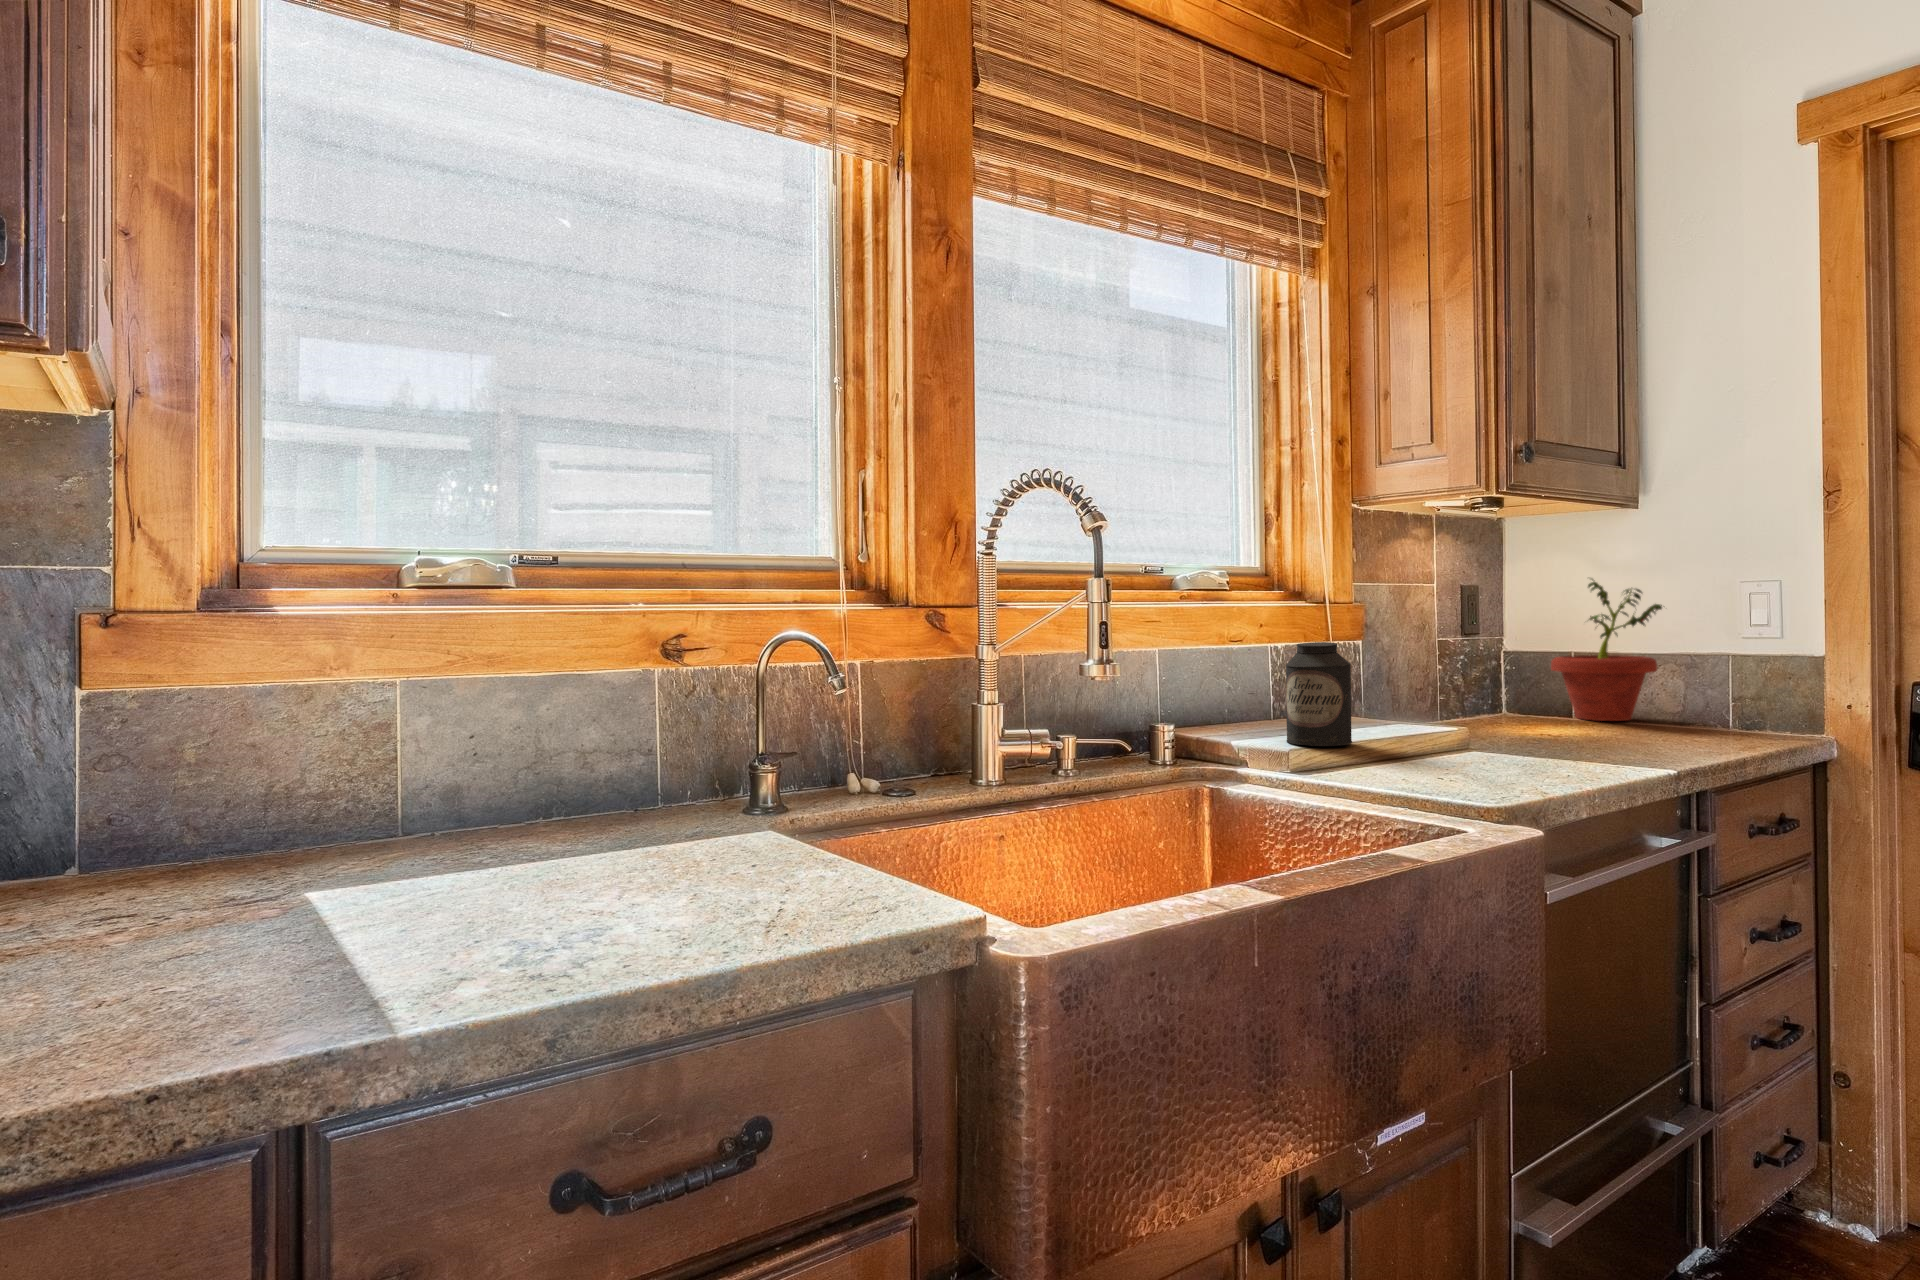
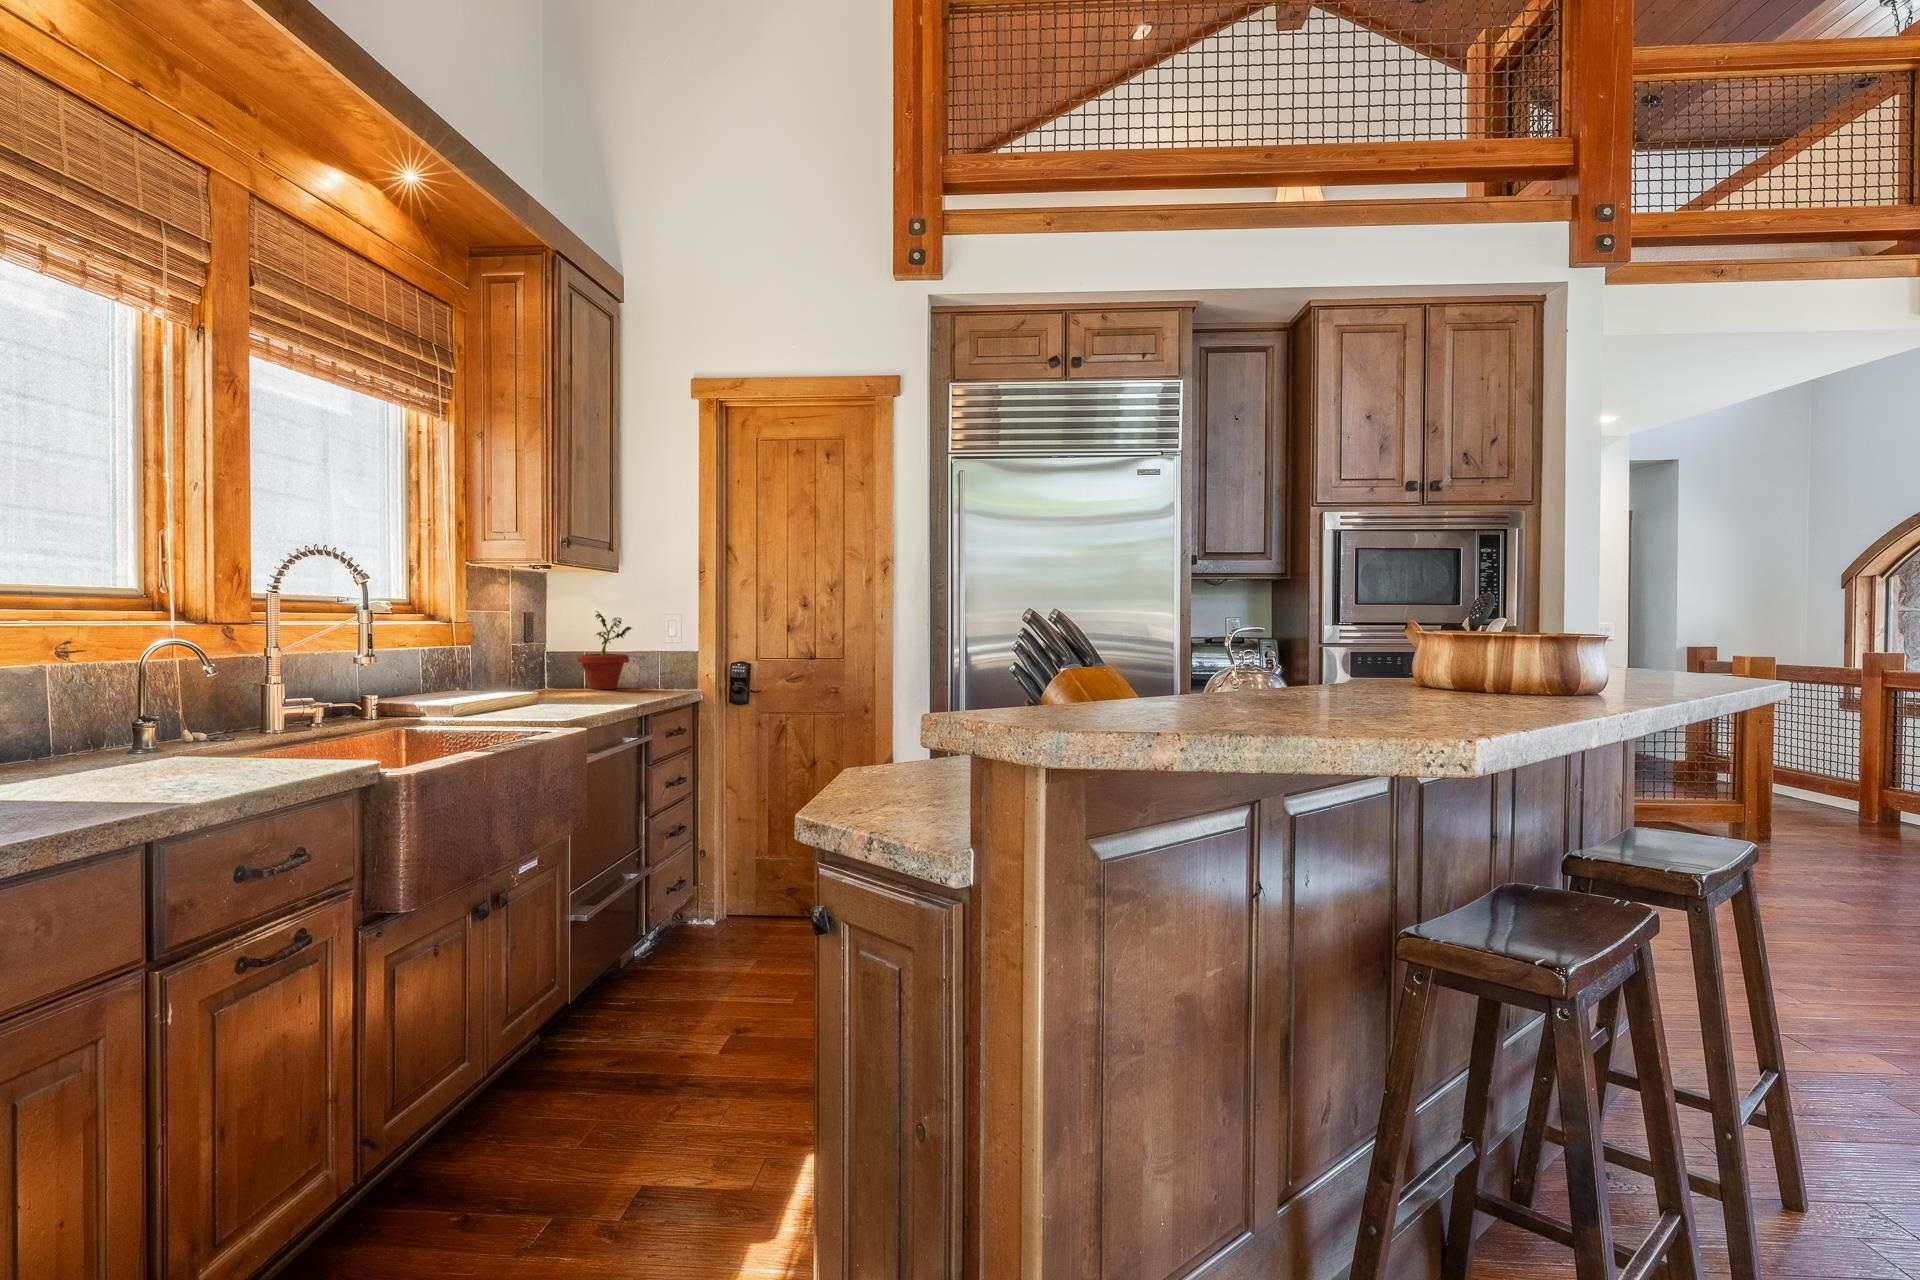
canister: present [1286,642,1352,746] -> none [440,646,480,706]

